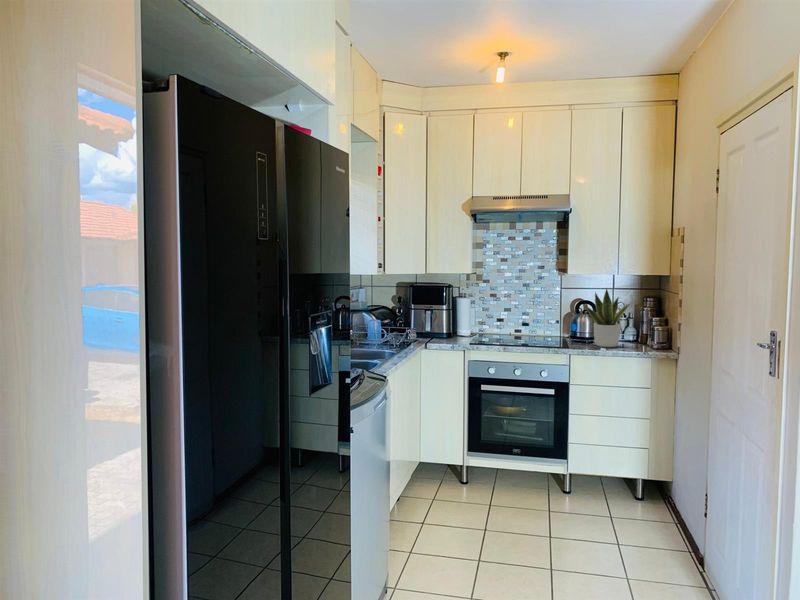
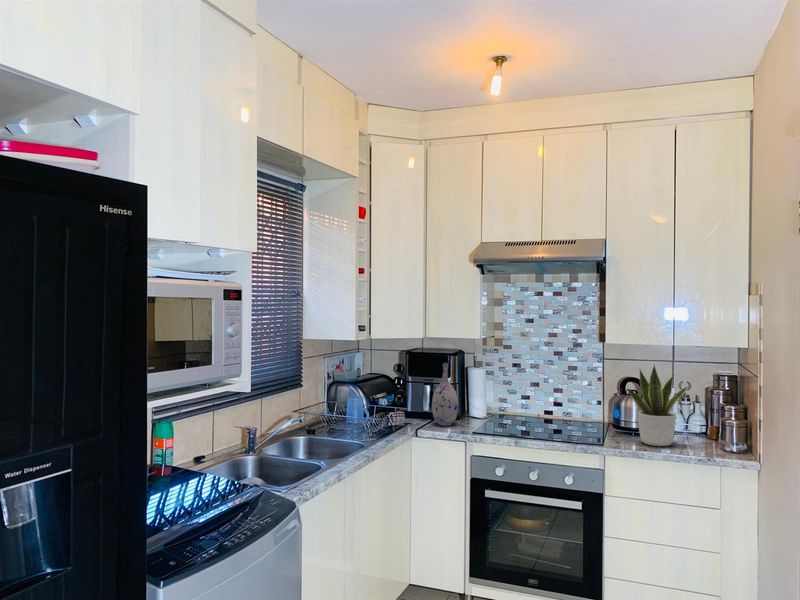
vase: none [434,293,455,341] -> present [432,363,458,425]

